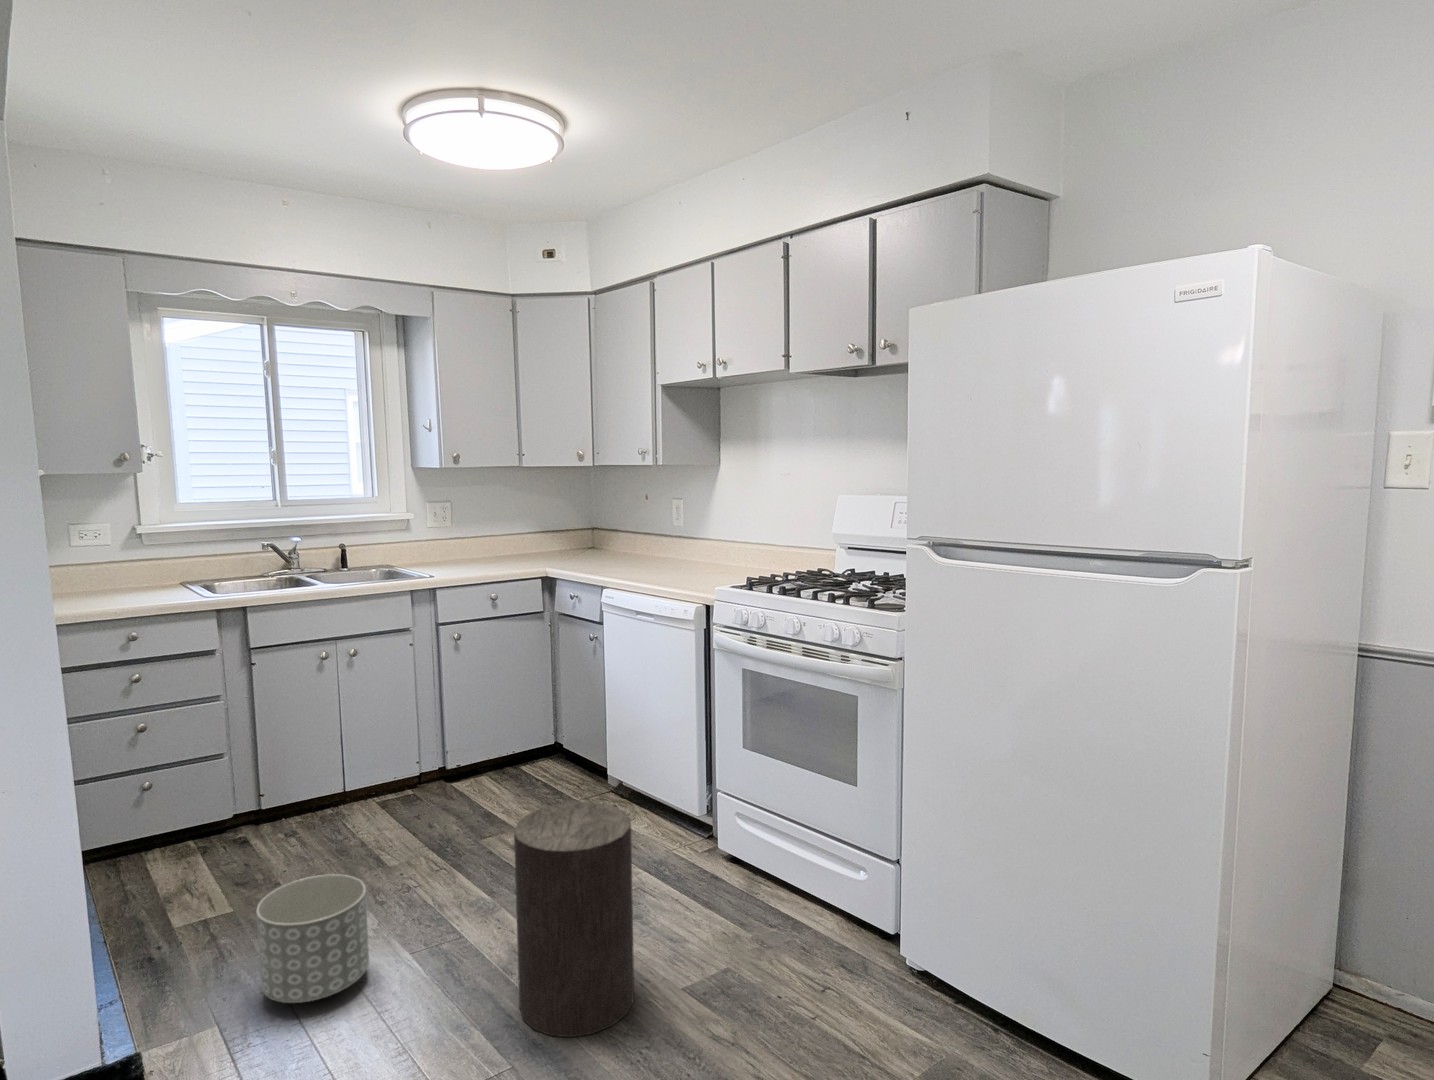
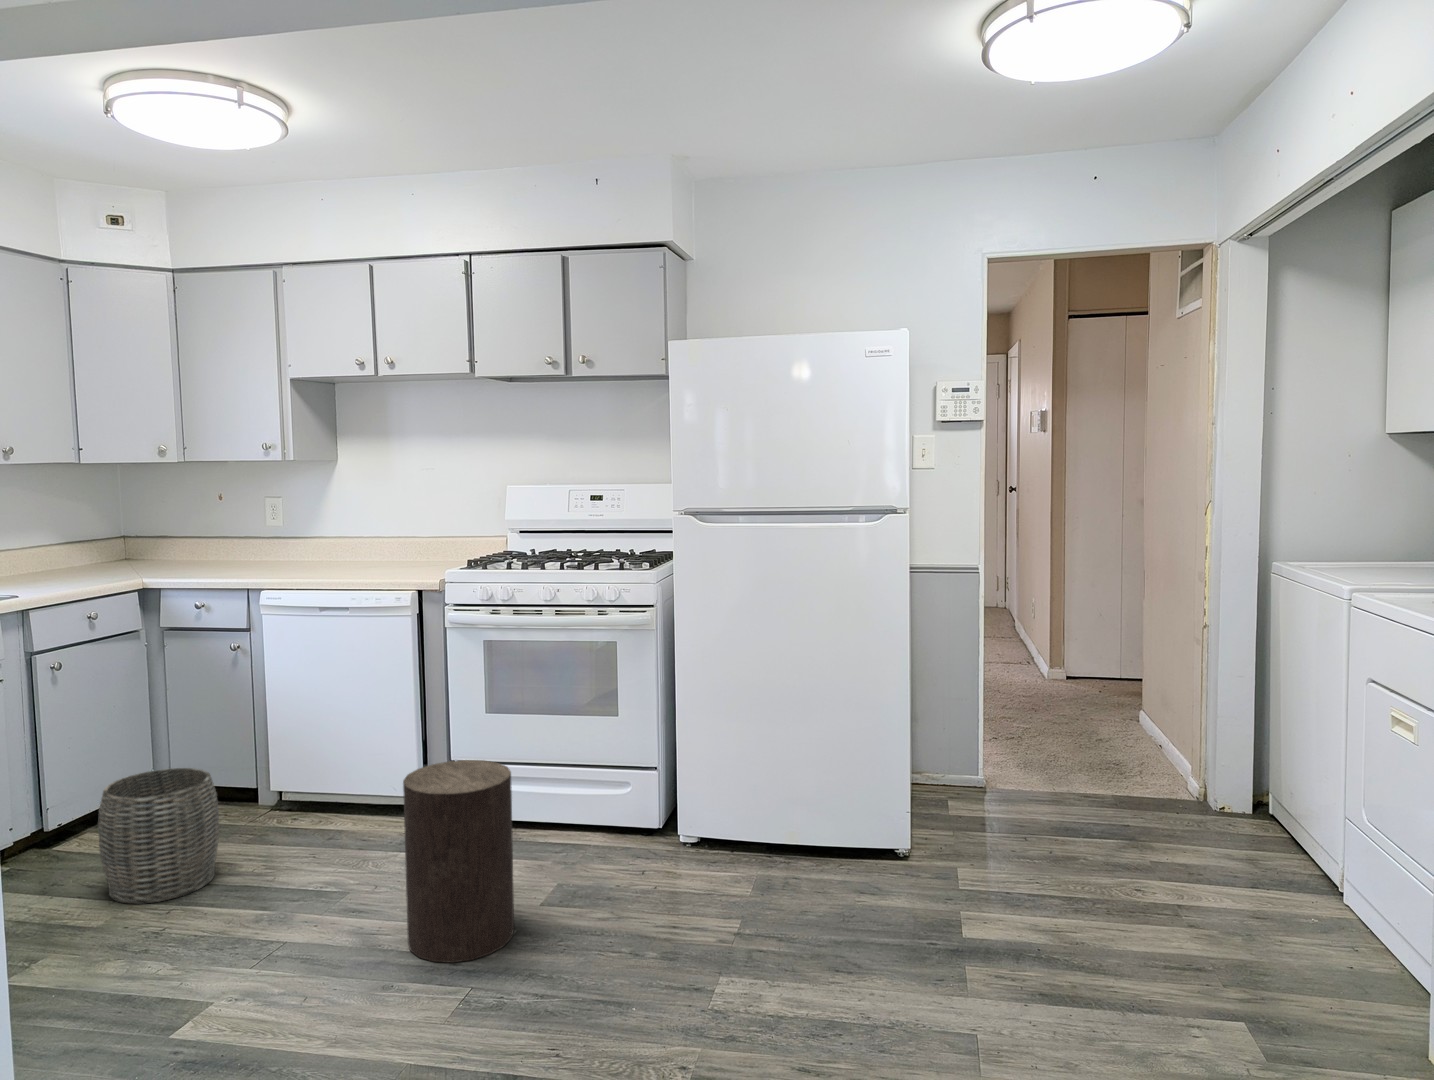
woven basket: none [419,738,514,856] -> present [98,768,219,904]
planter: present [256,874,369,1003] -> none [113,899,241,1039]

